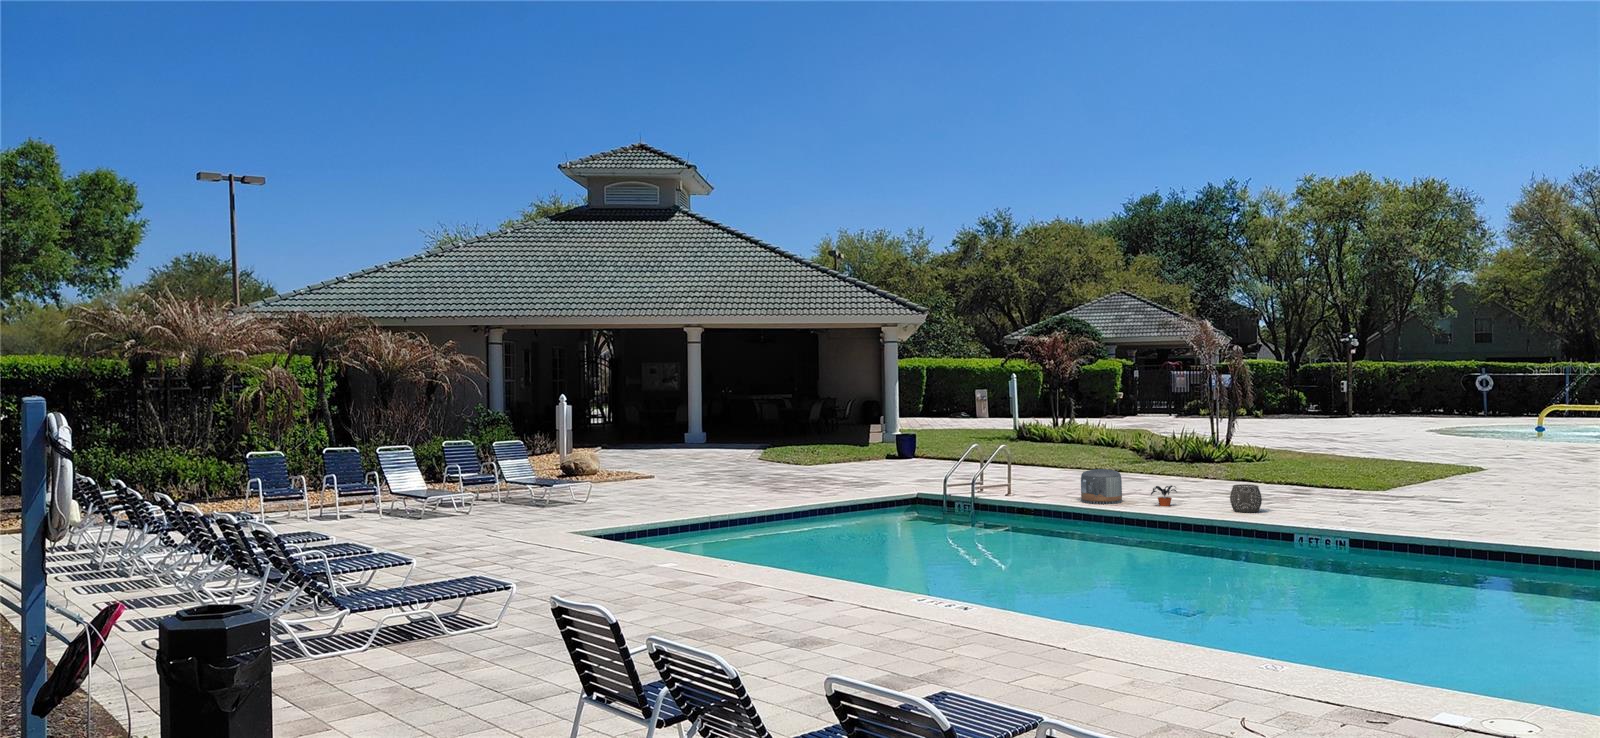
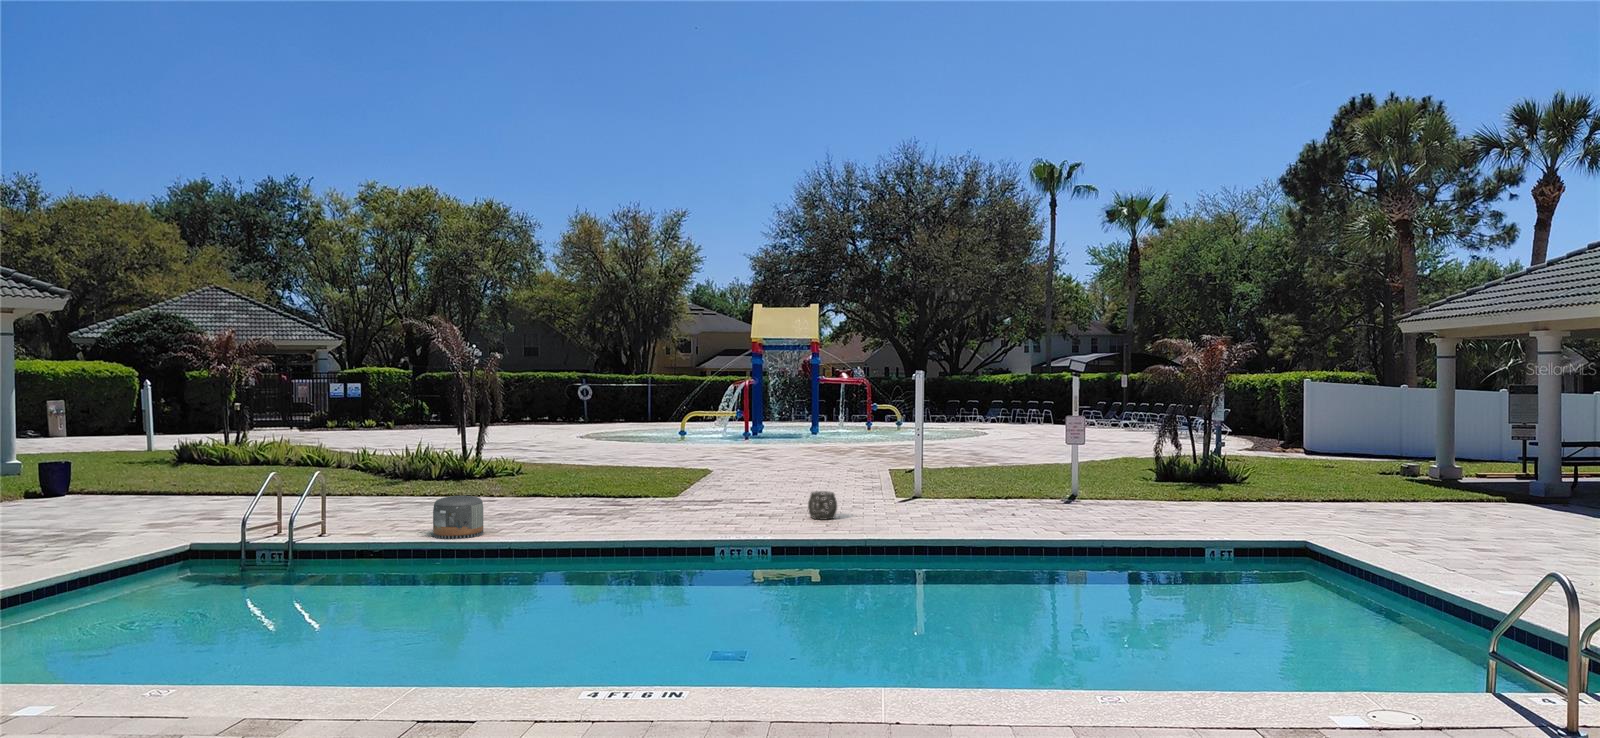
woven basket: present [1230,484,1262,513] -> present [808,491,837,520]
potted plant: present [1151,485,1177,506] -> none [521,508,551,532]

